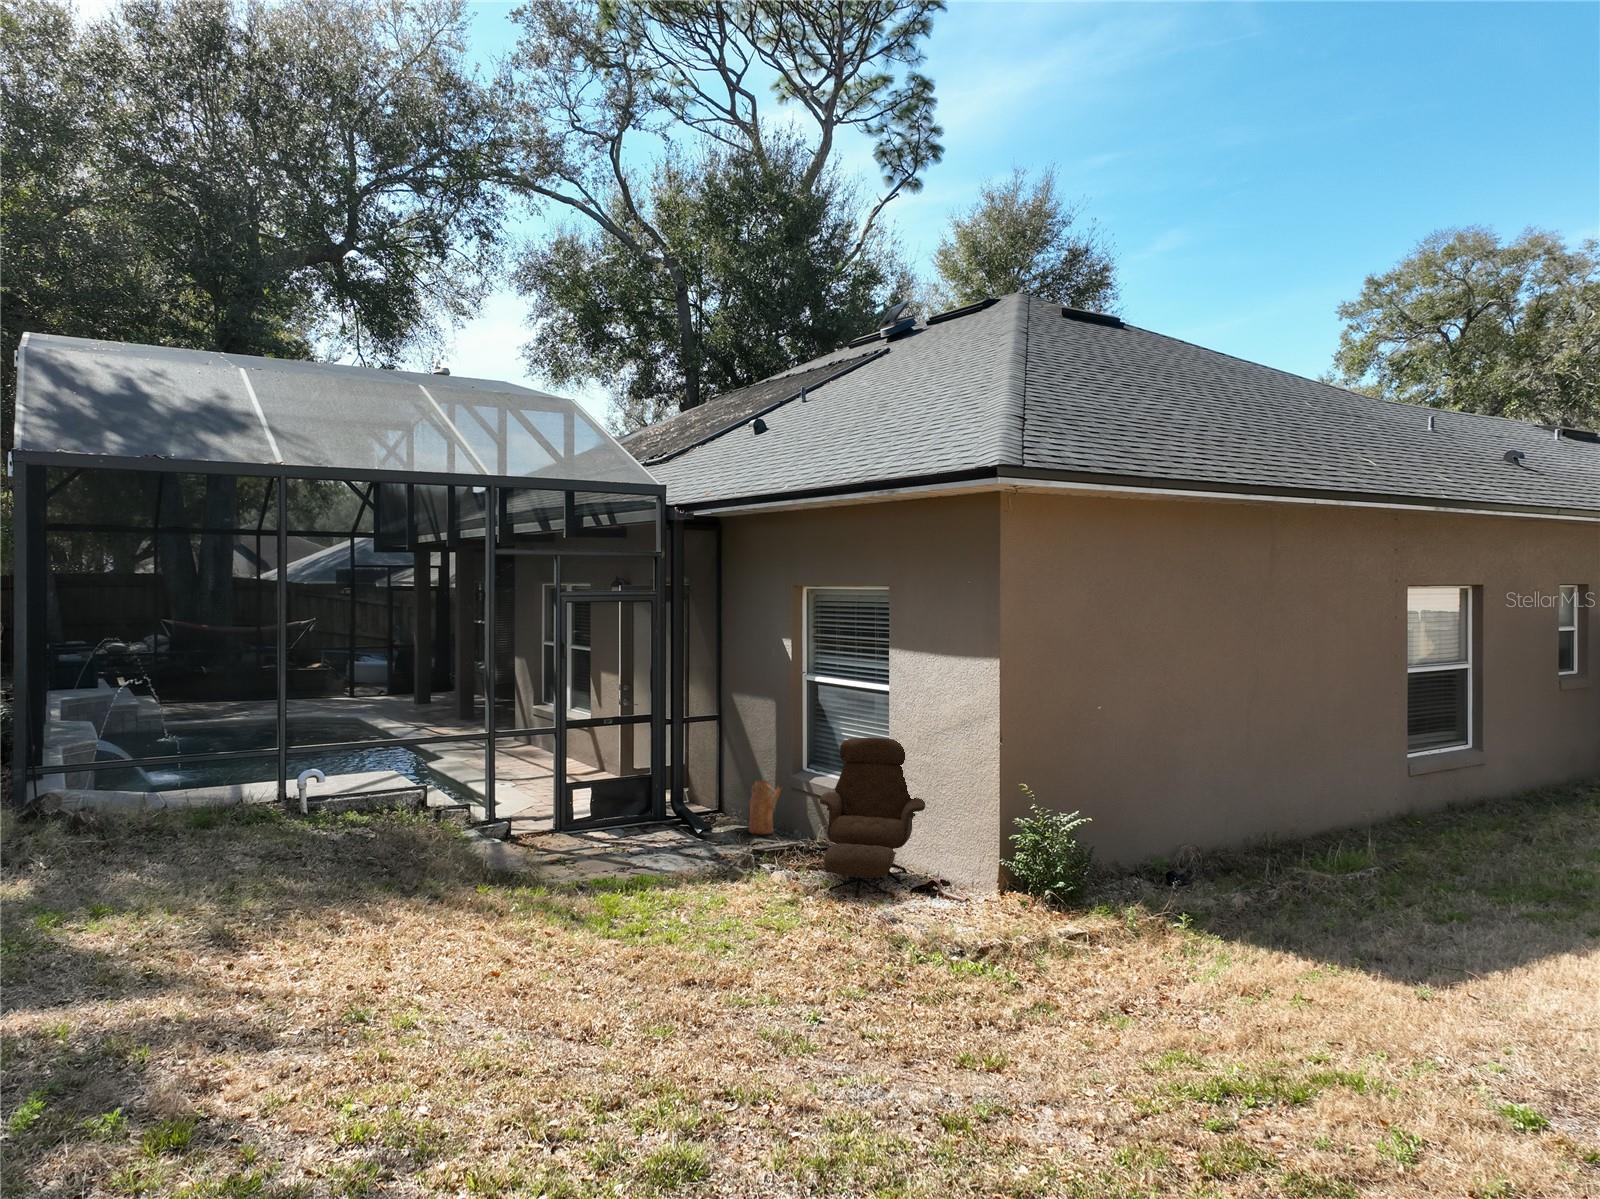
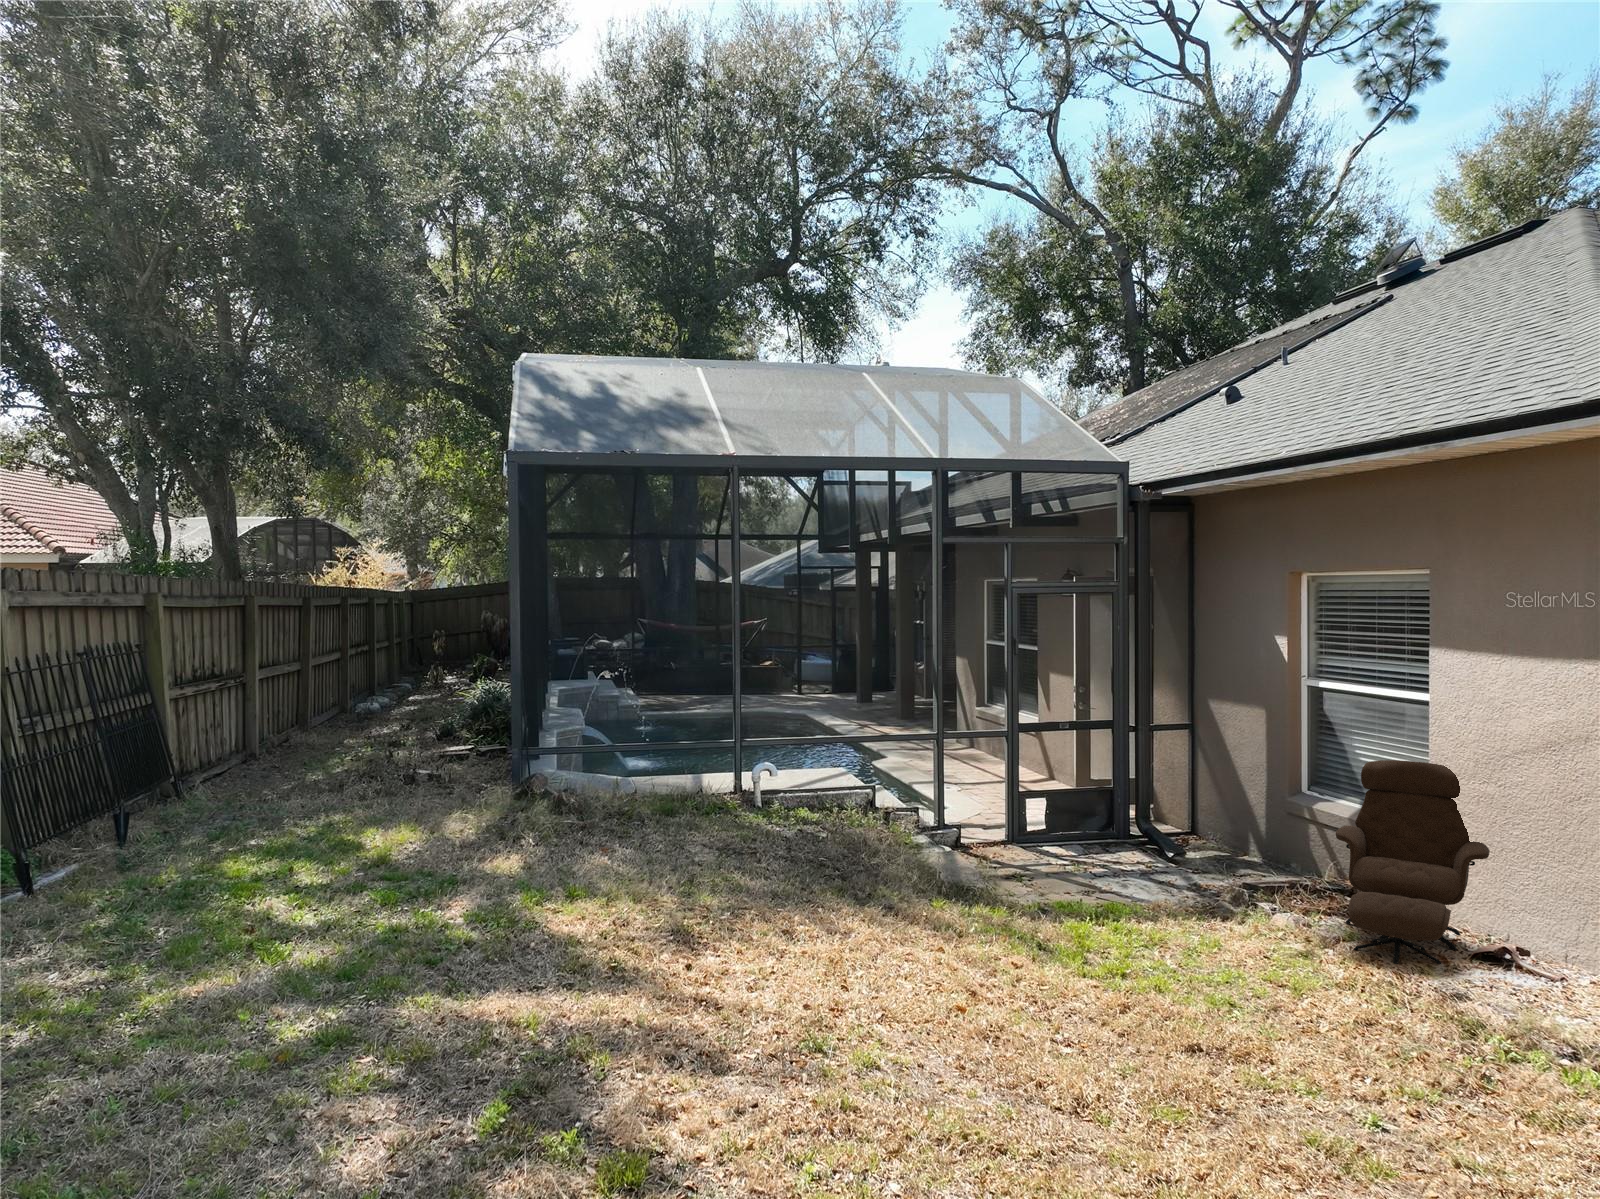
watering can: present [749,781,781,835] -> none [1234,805,1277,870]

